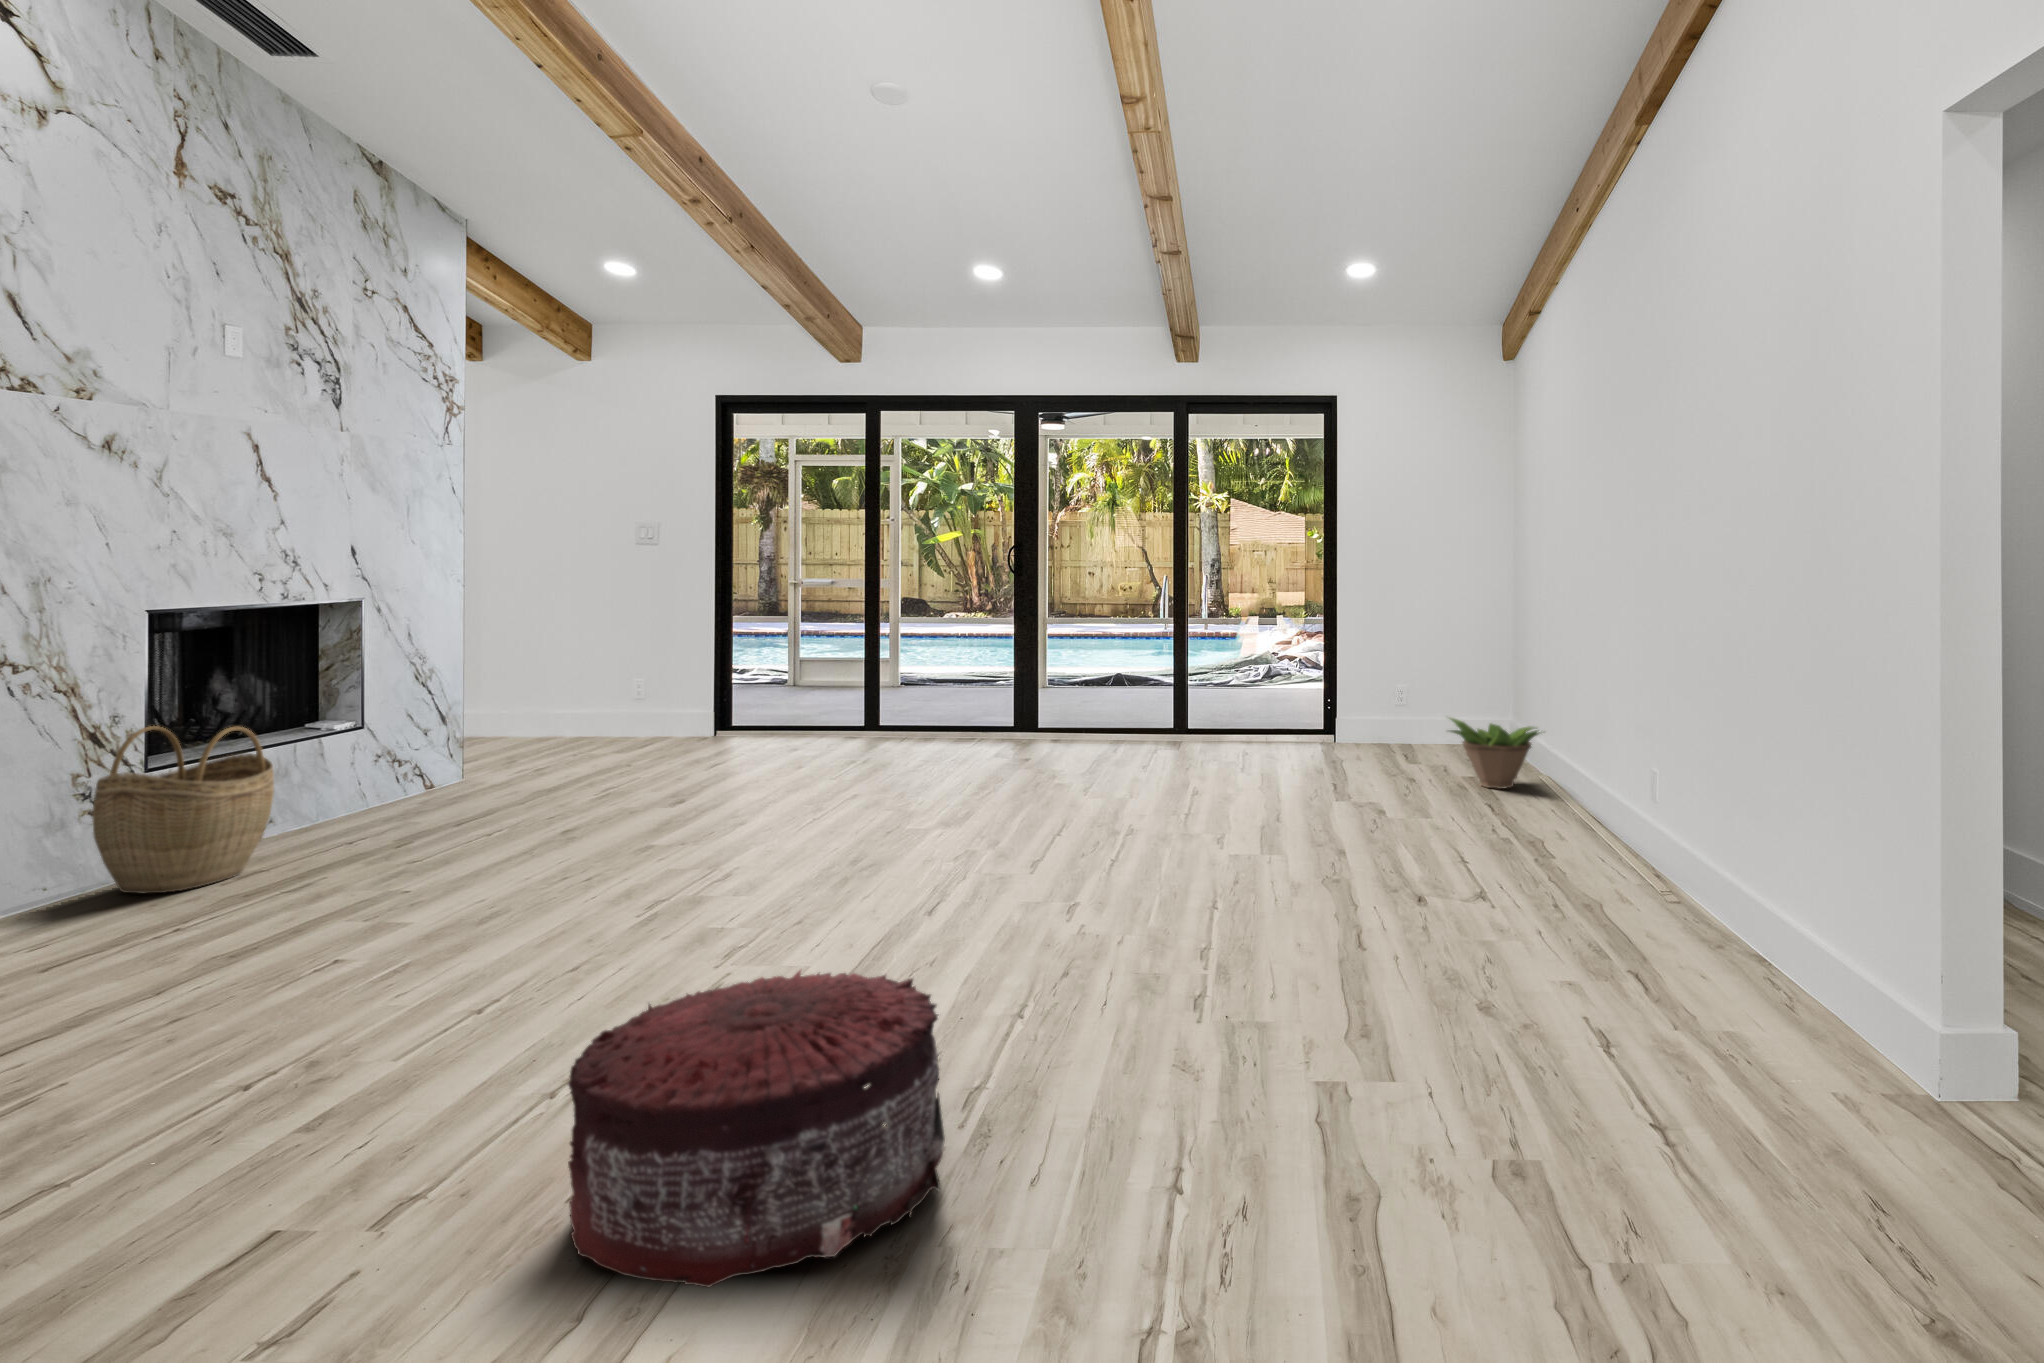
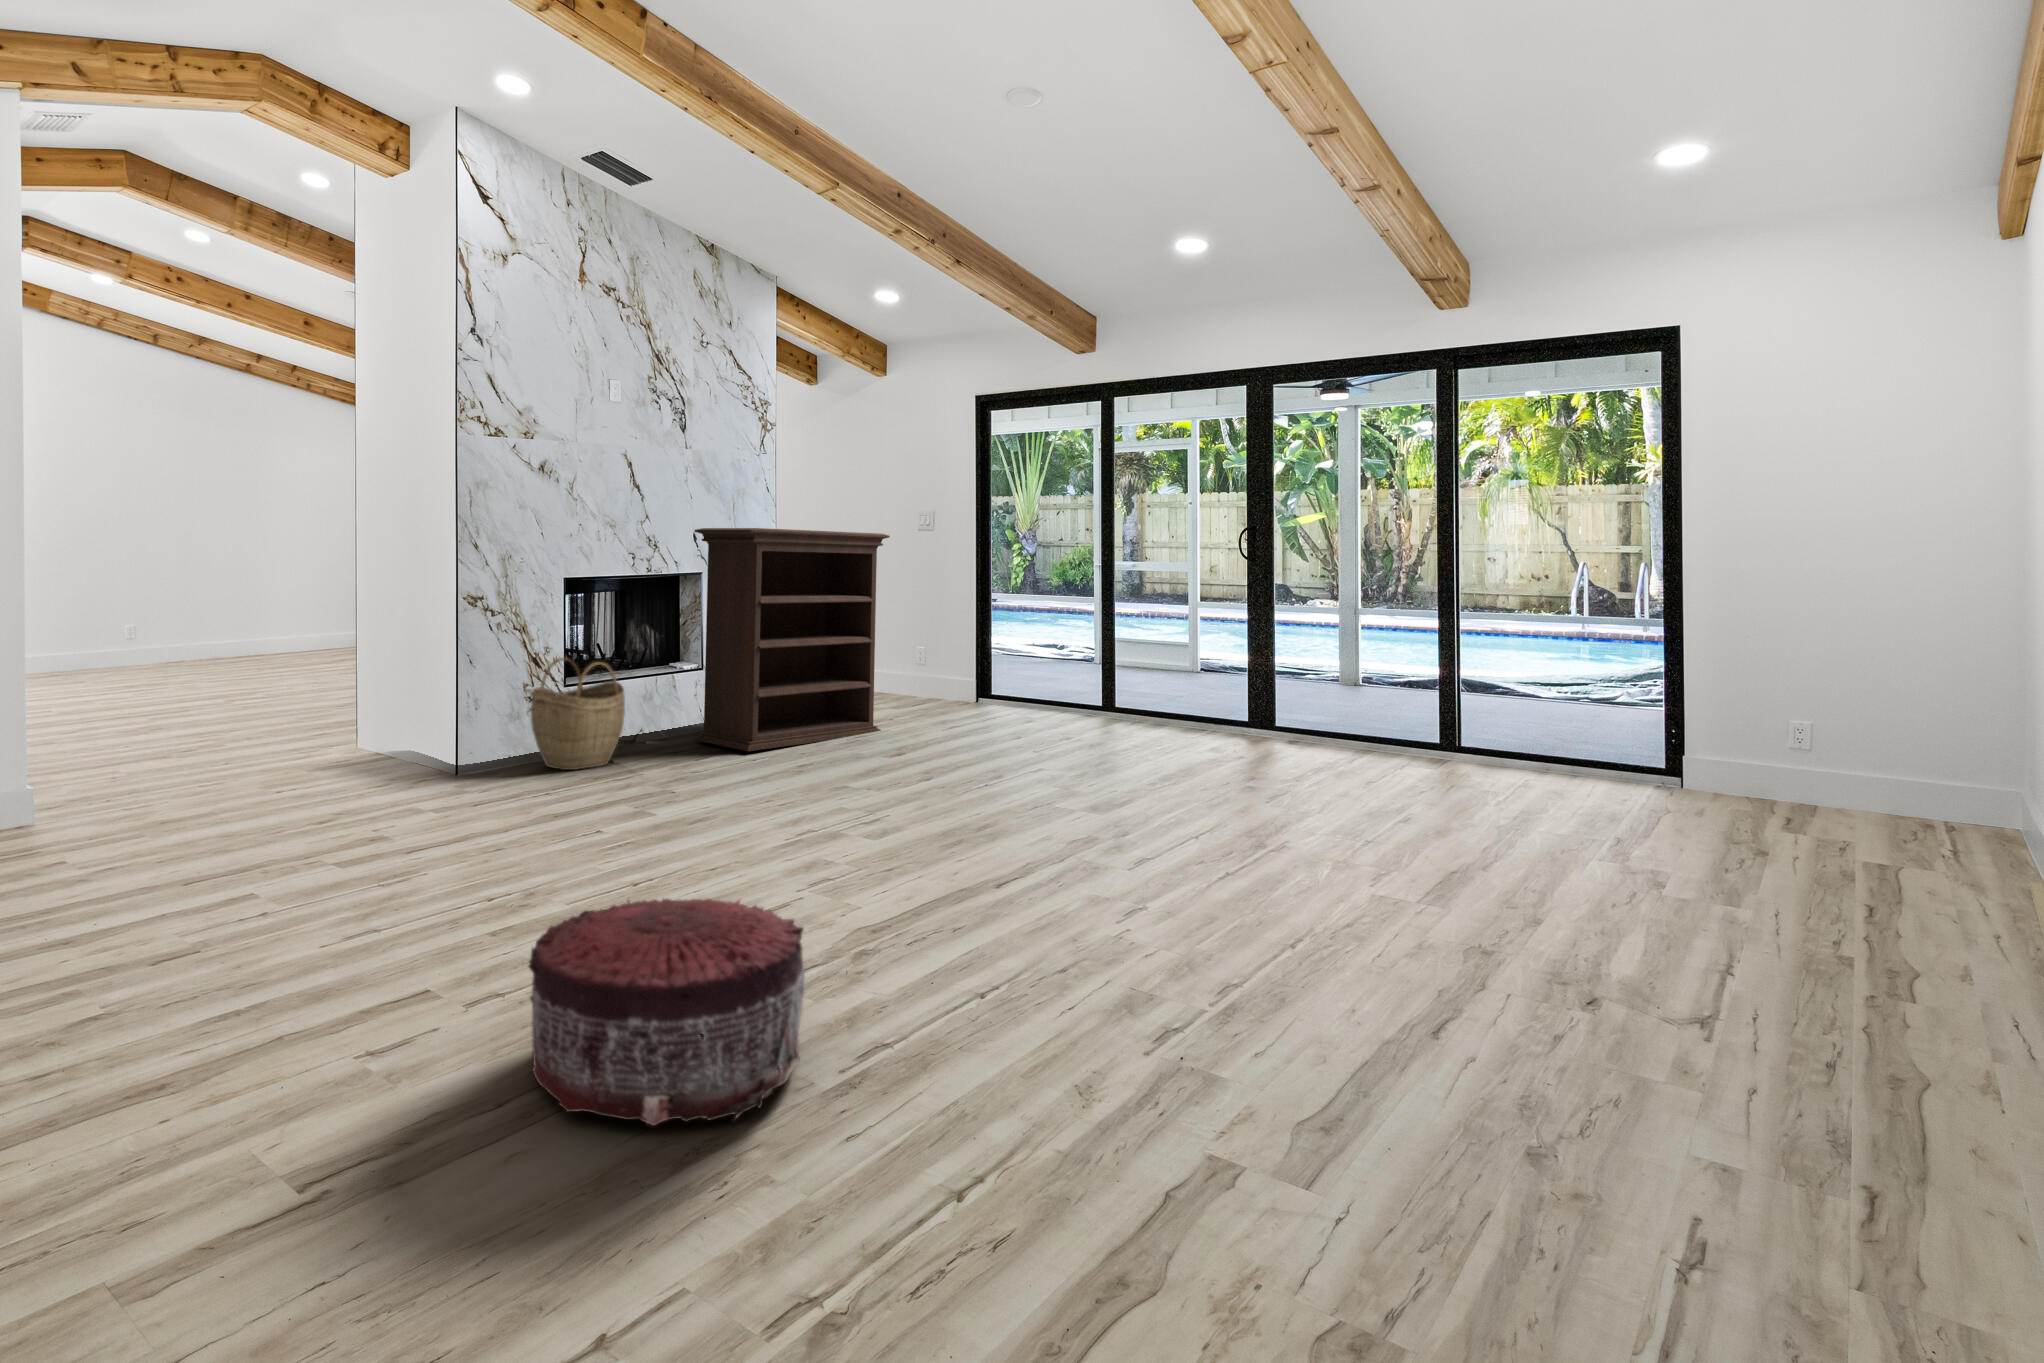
bookshelf: none [372,537,645,825] -> present [695,528,890,751]
decorative plant: present [1450,718,1540,789] -> none [1795,770,2019,890]

